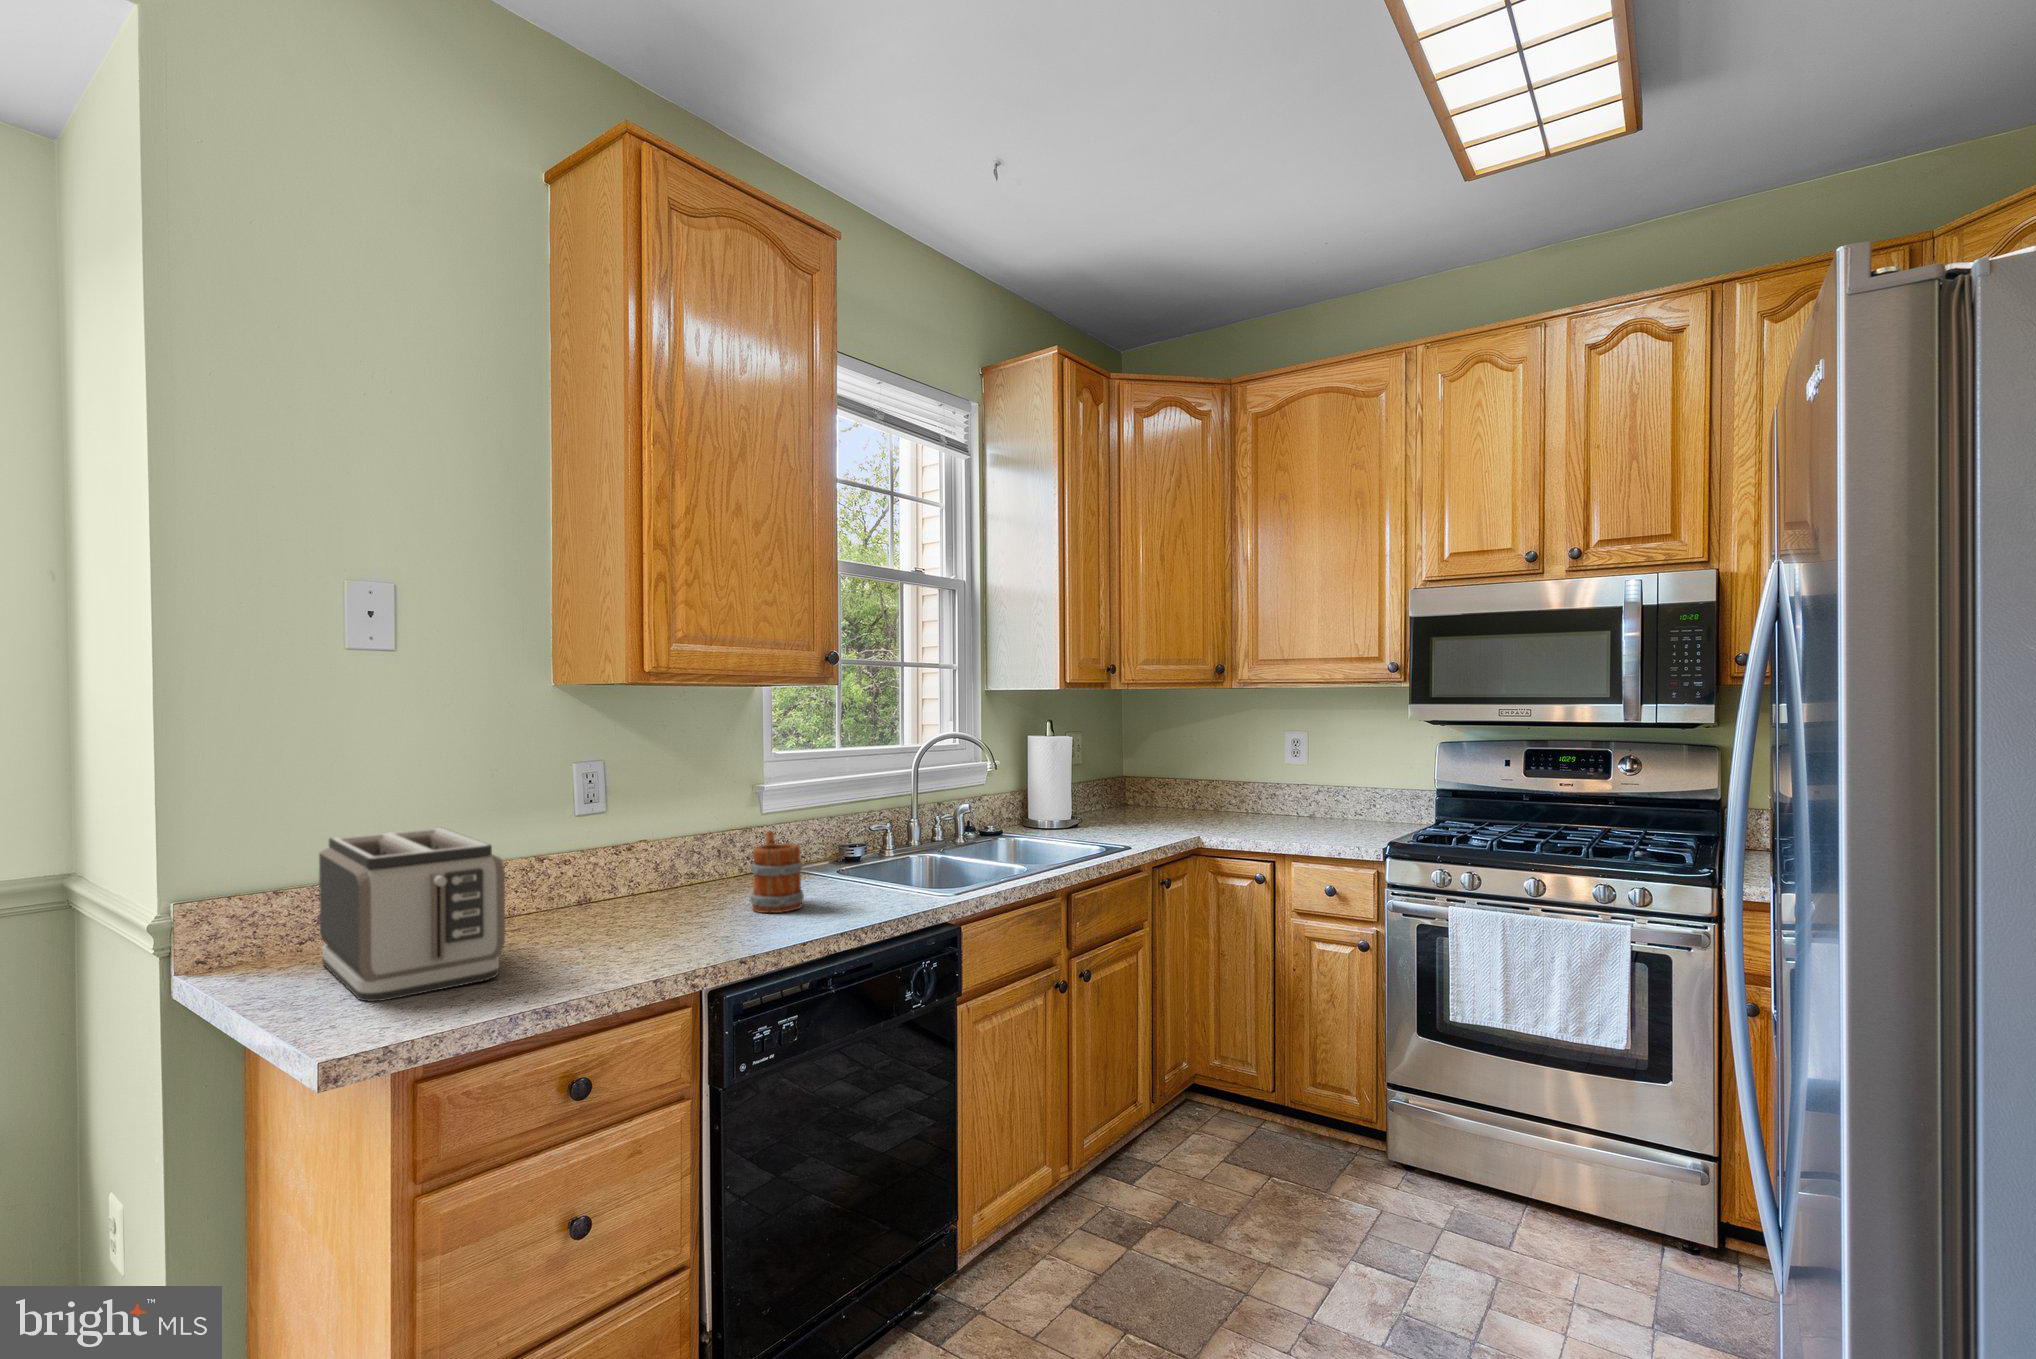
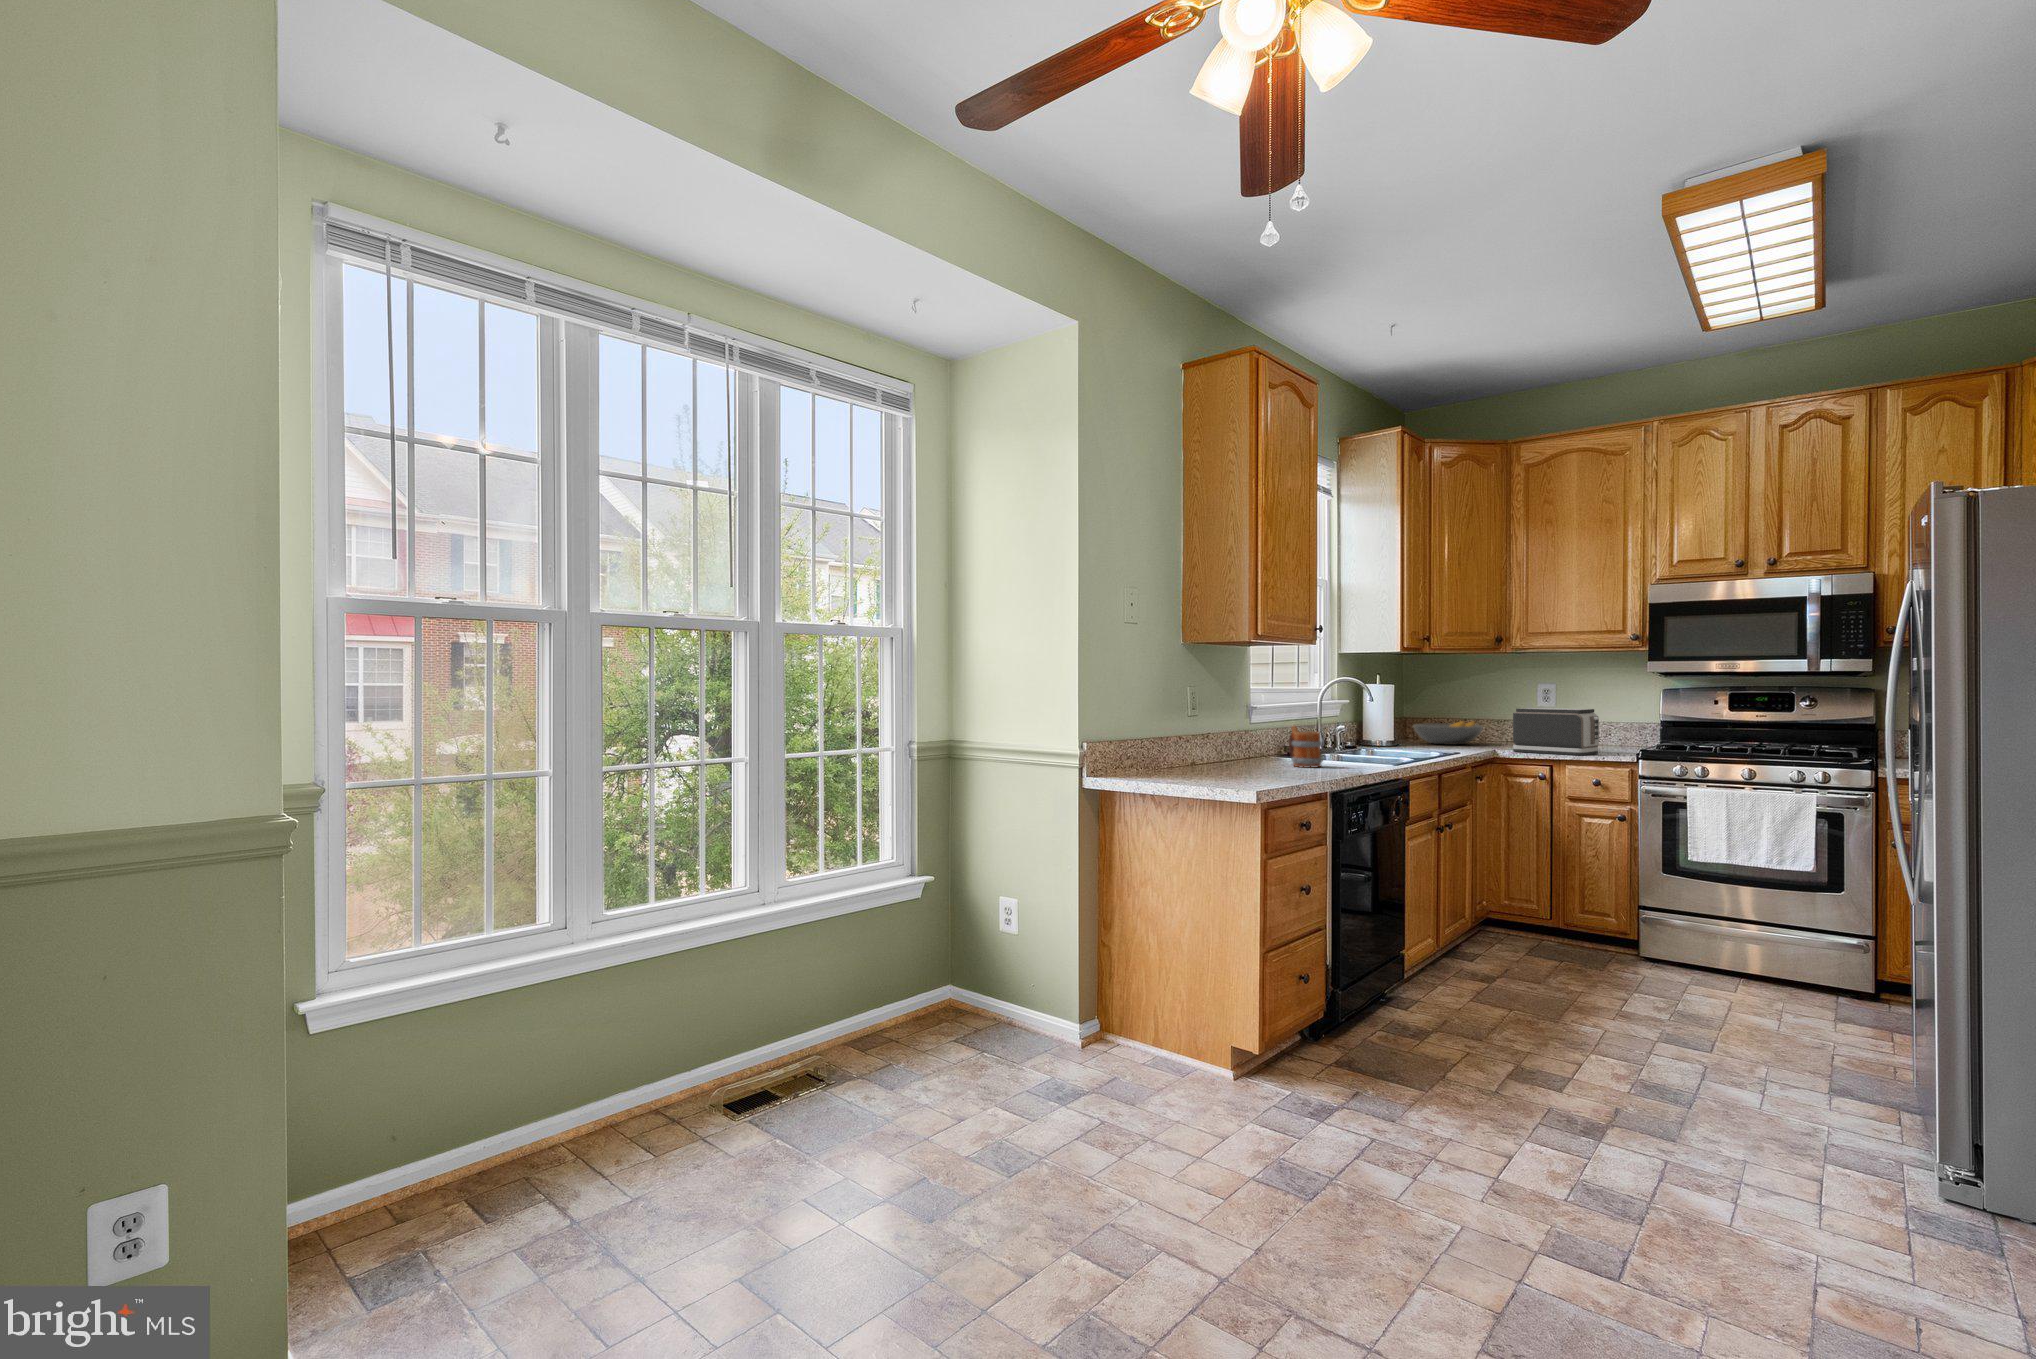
fruit bowl: none [1118,780,1212,815] -> present [1413,721,1484,745]
toaster: present [319,828,505,1001] -> present [1513,708,1599,755]

